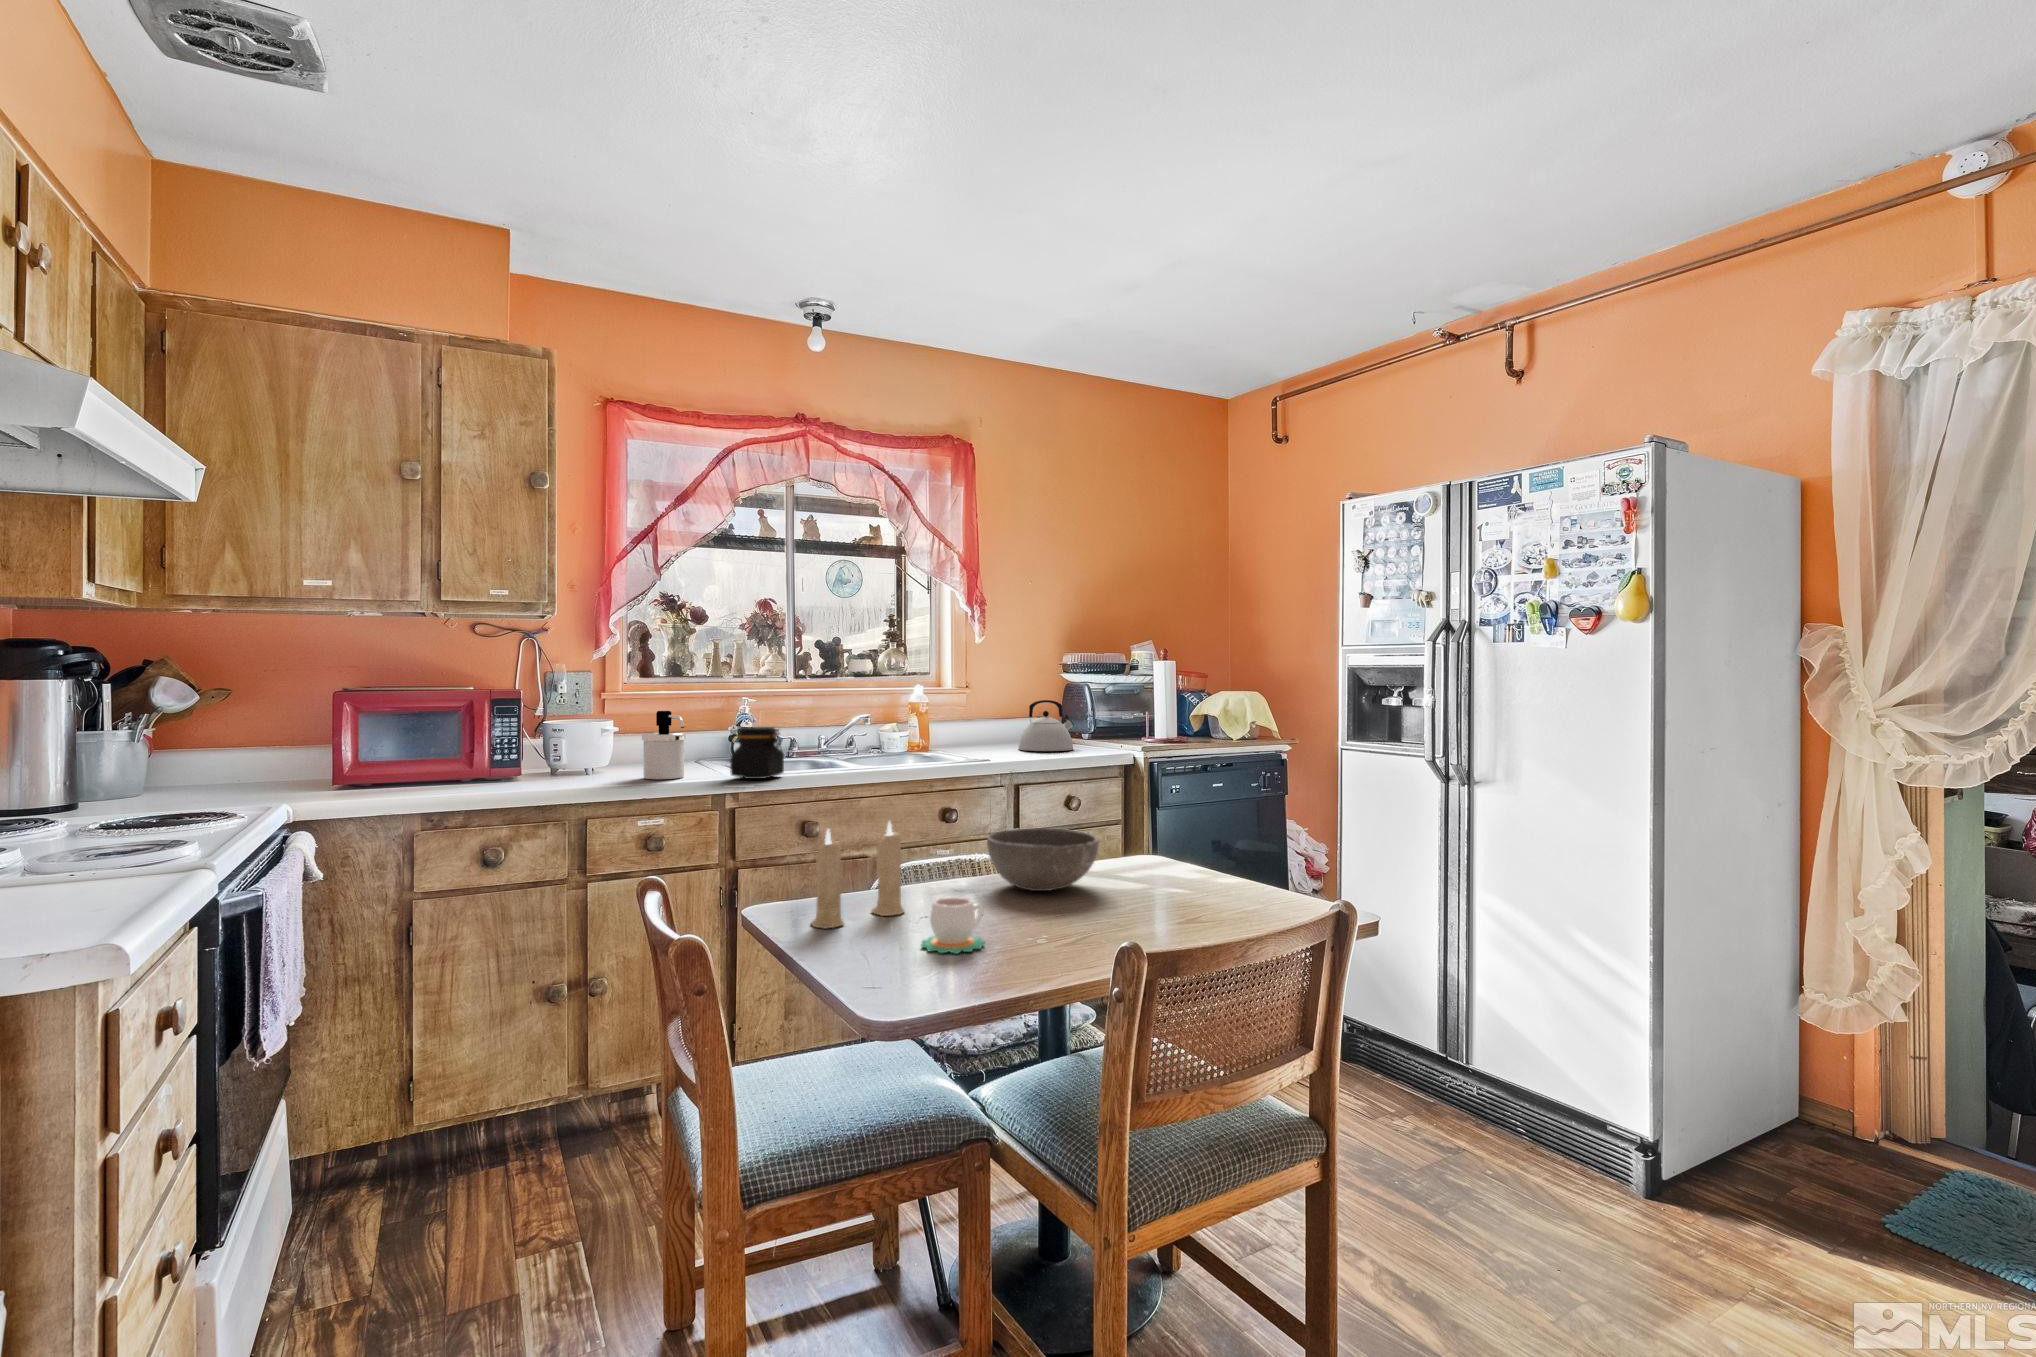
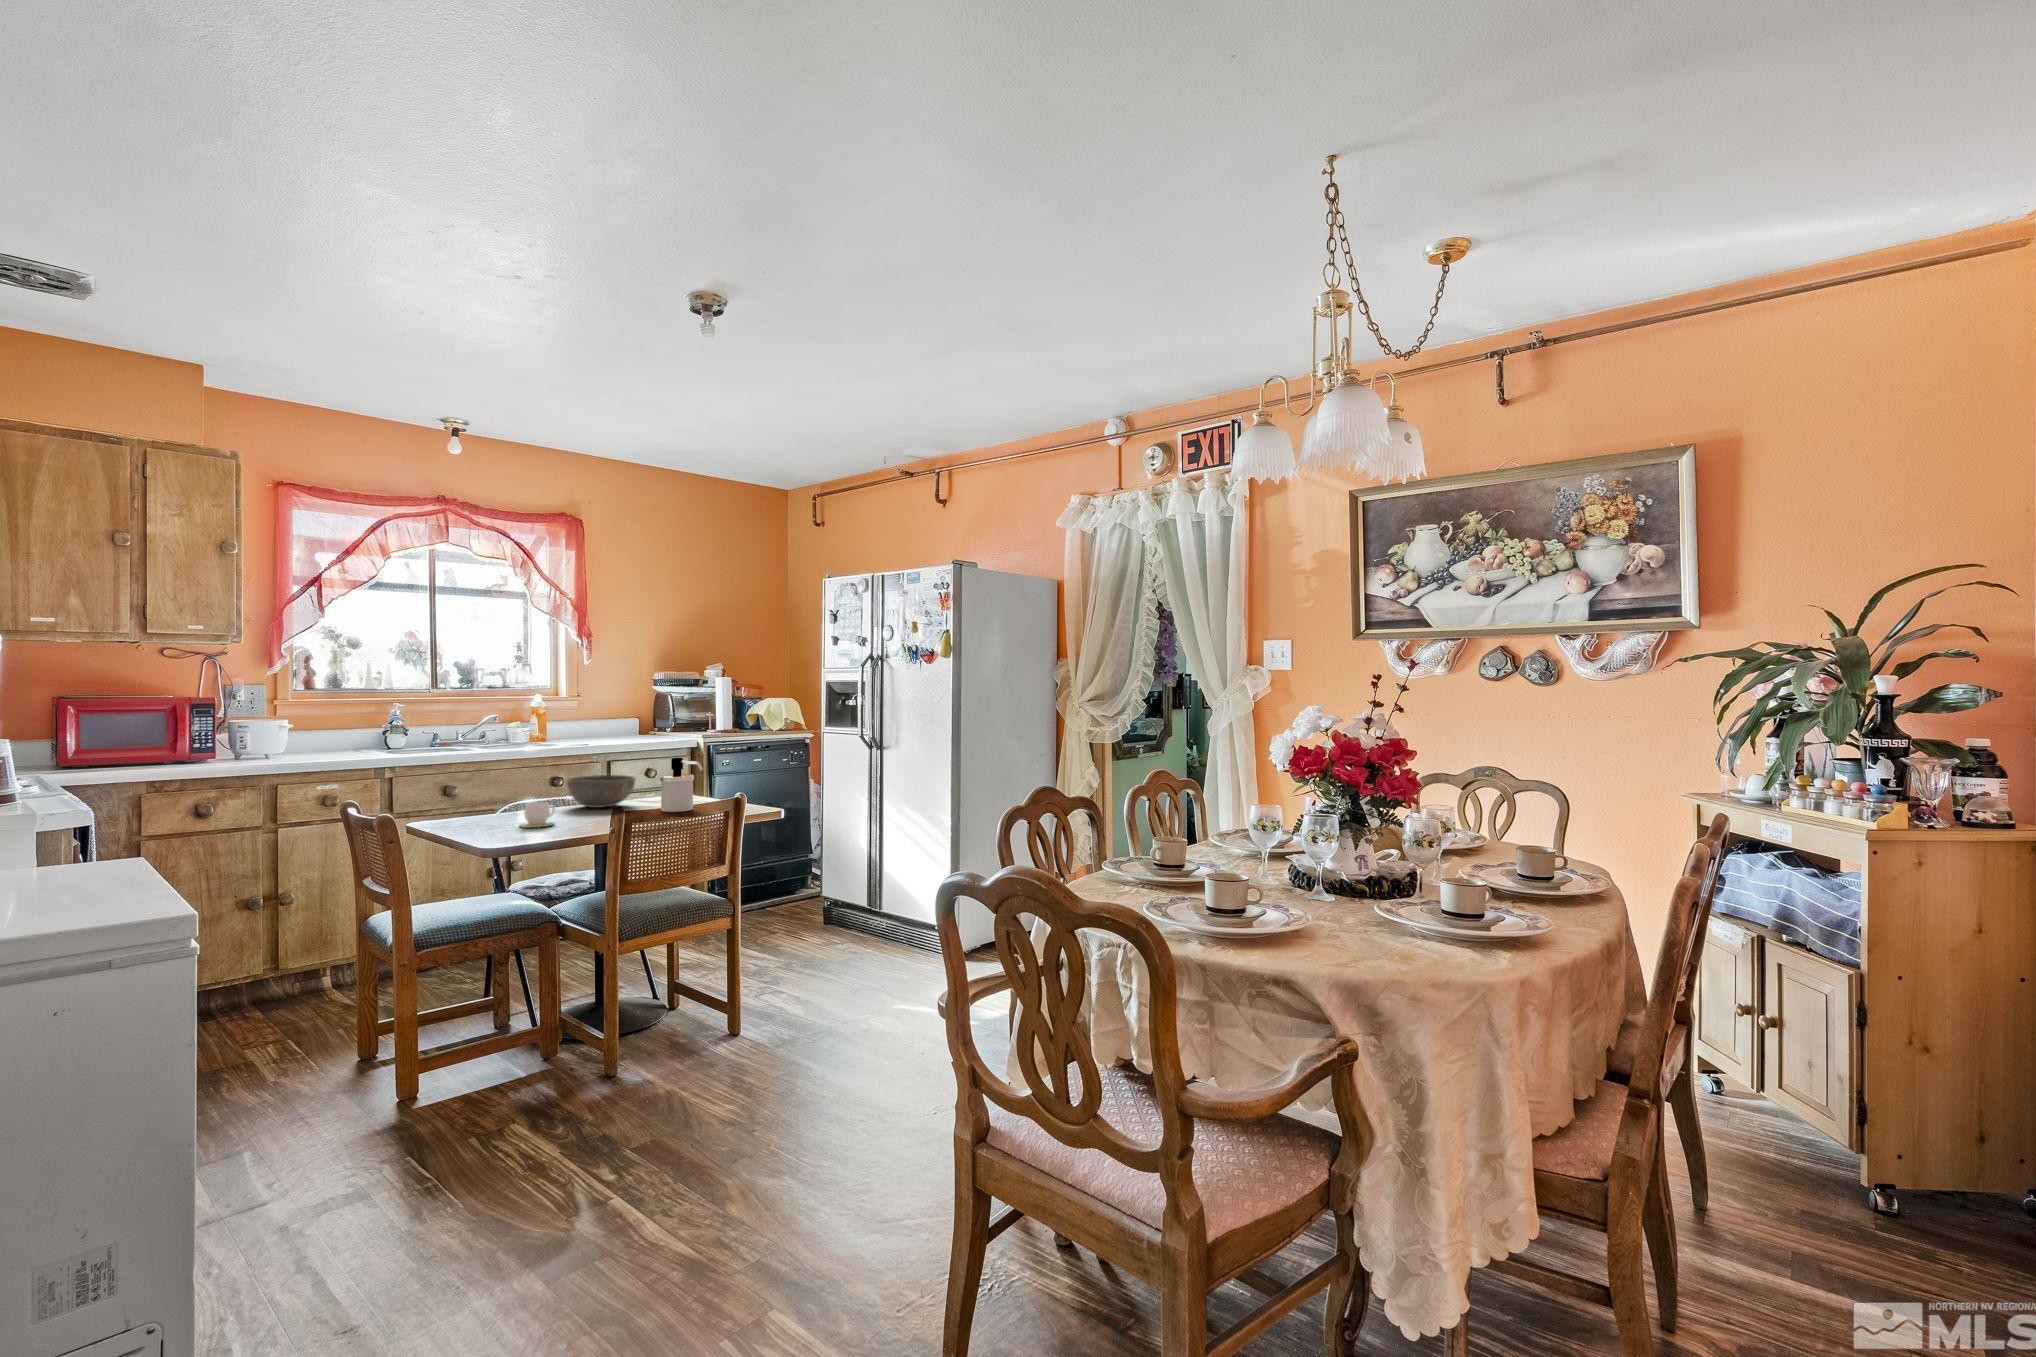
kettle: present [1018,700,1074,751] -> none [614,703,656,738]
soap dispenser: present [642,711,685,779] -> present [660,758,703,812]
jar: present [730,727,784,779] -> none [387,722,430,757]
candle: present [811,822,904,928] -> none [453,766,512,824]

